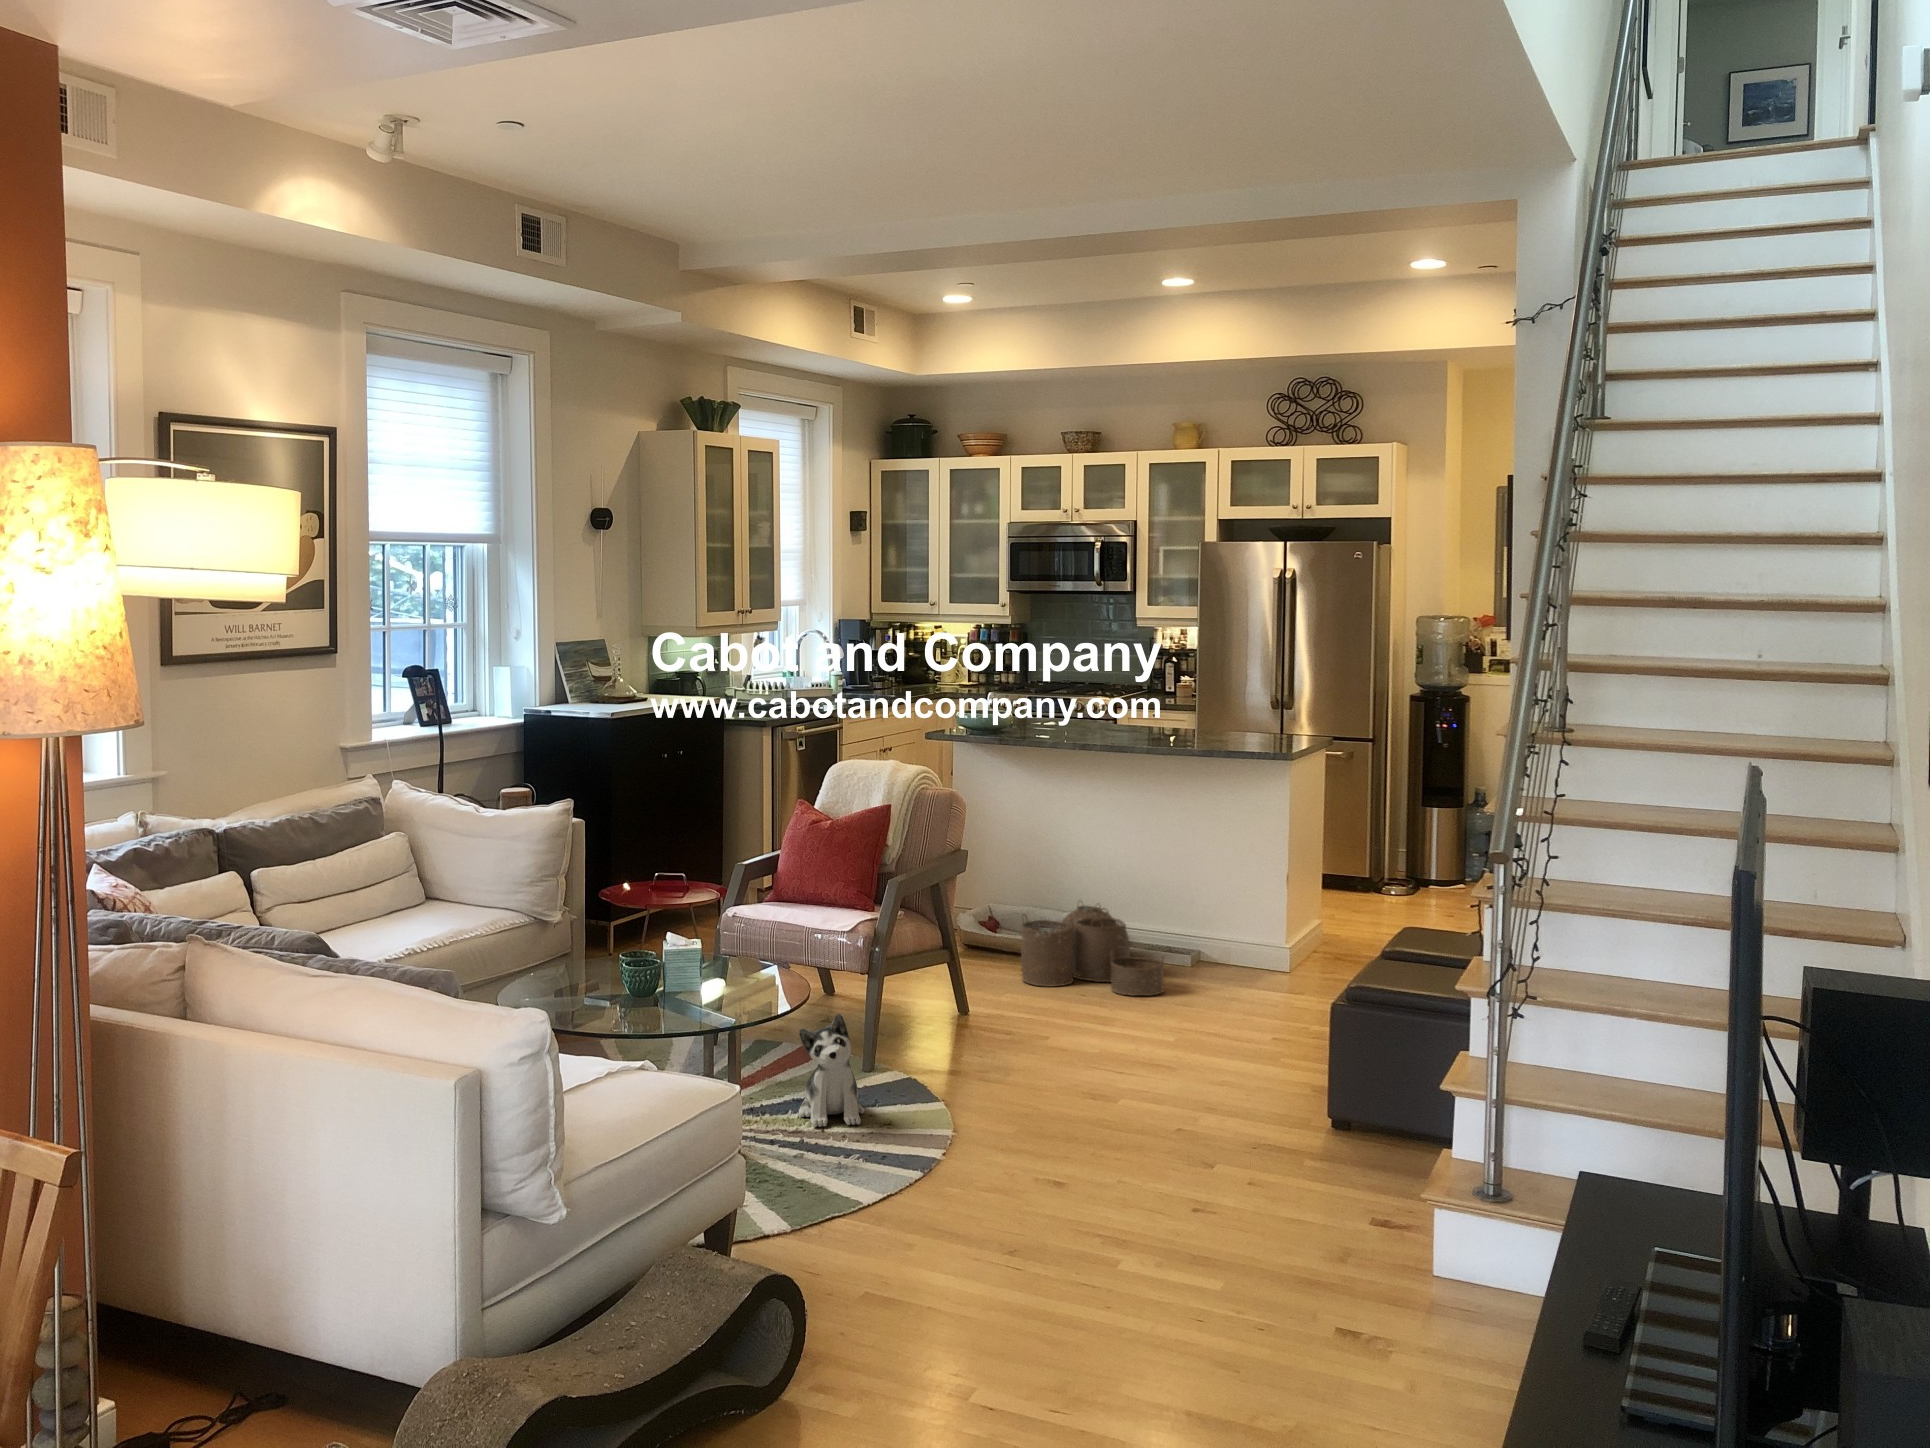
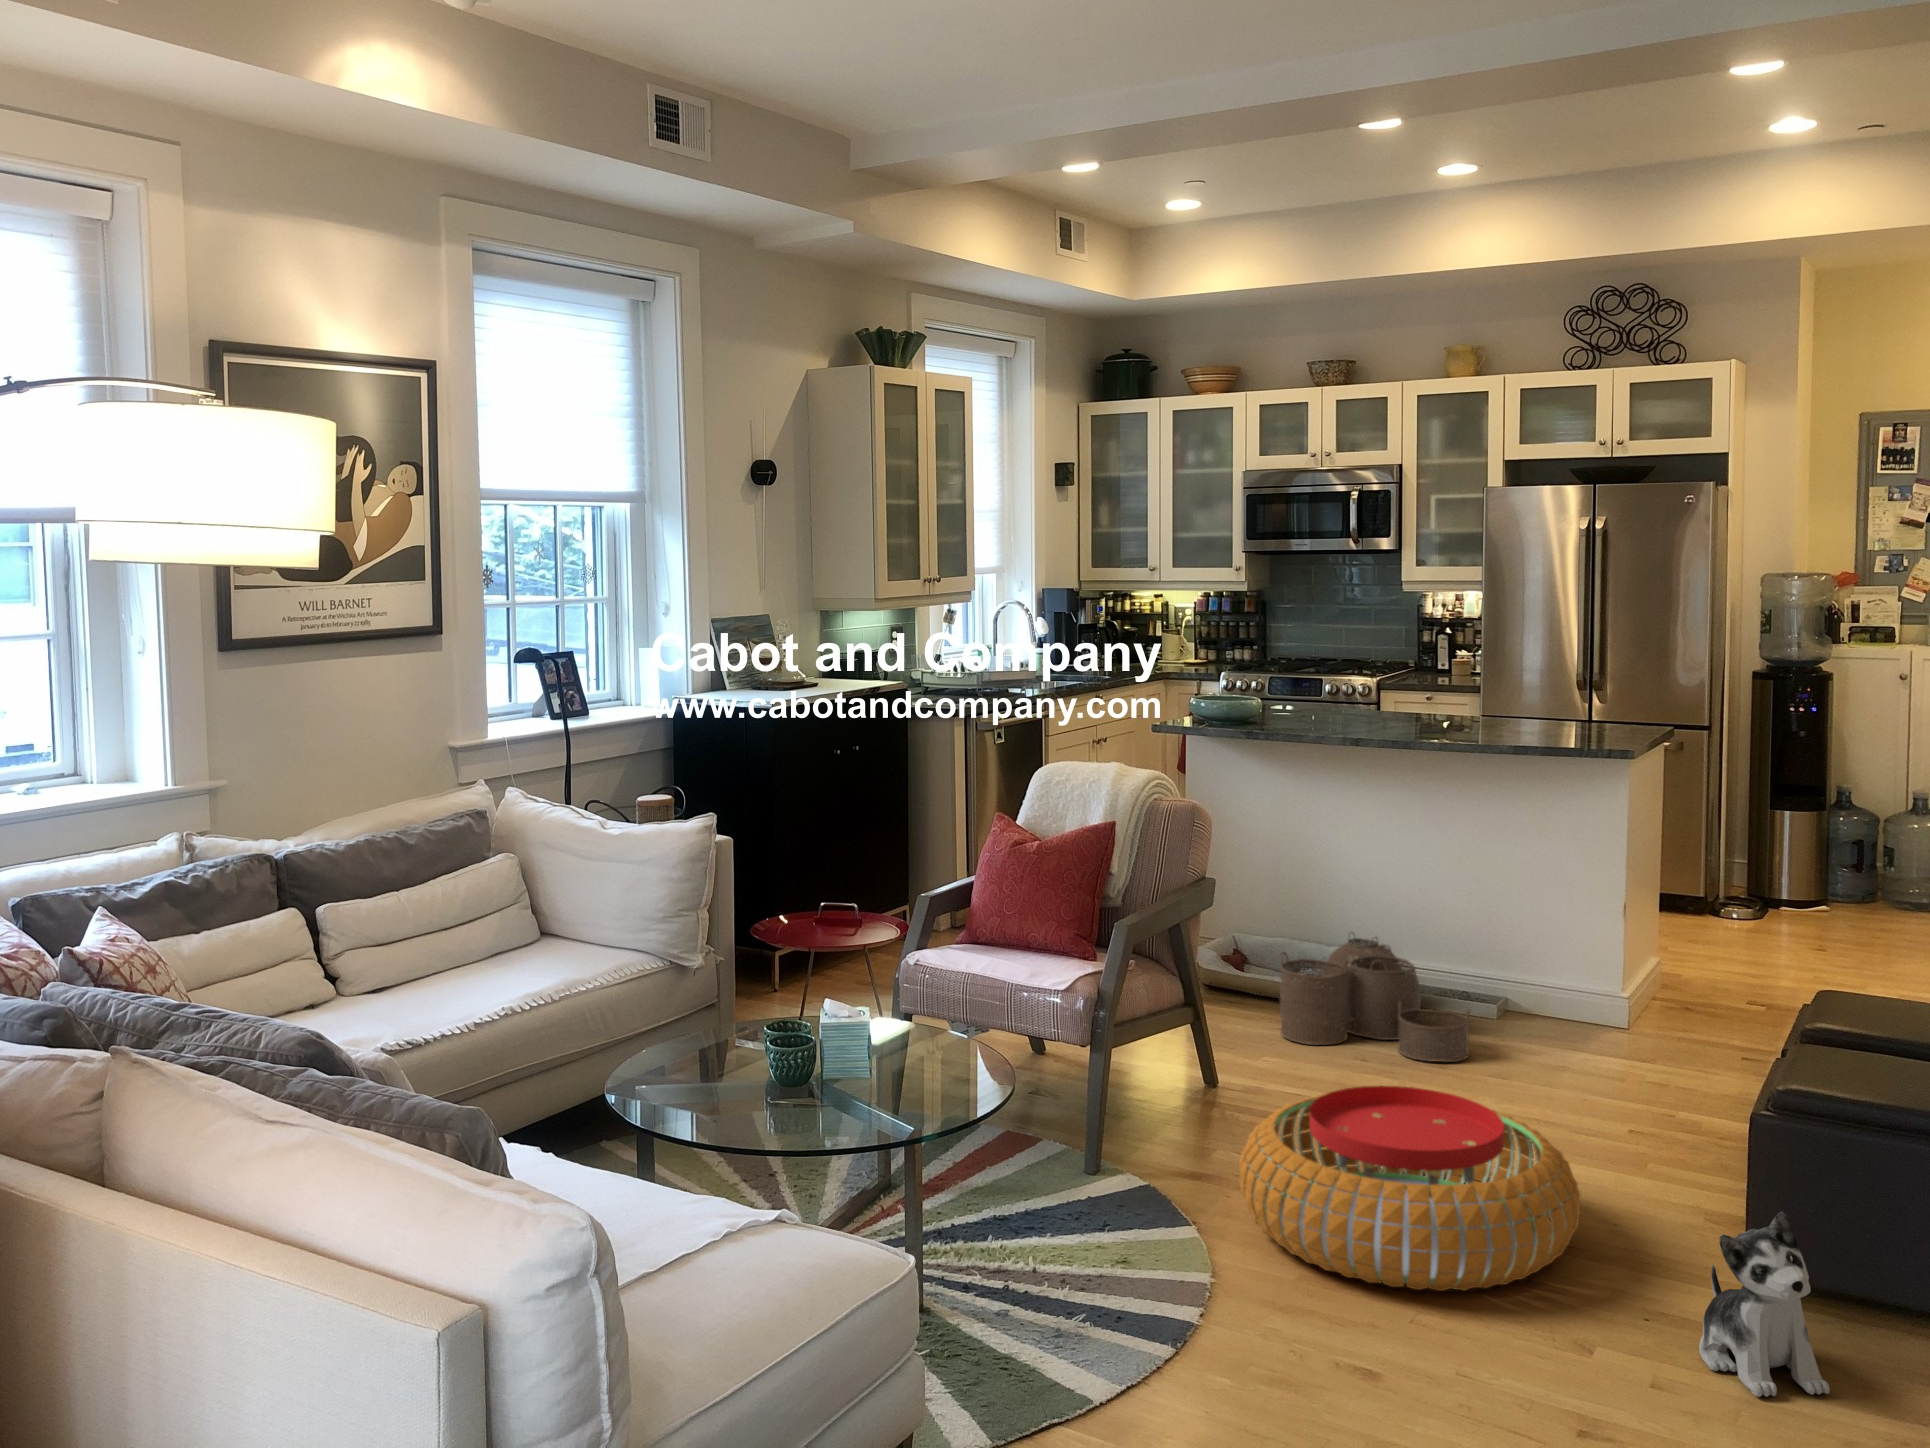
pouf: none [976,997,1217,1133] -> present [1239,1086,1580,1291]
plush toy: present [799,1014,864,1127] -> present [1699,1212,1830,1397]

